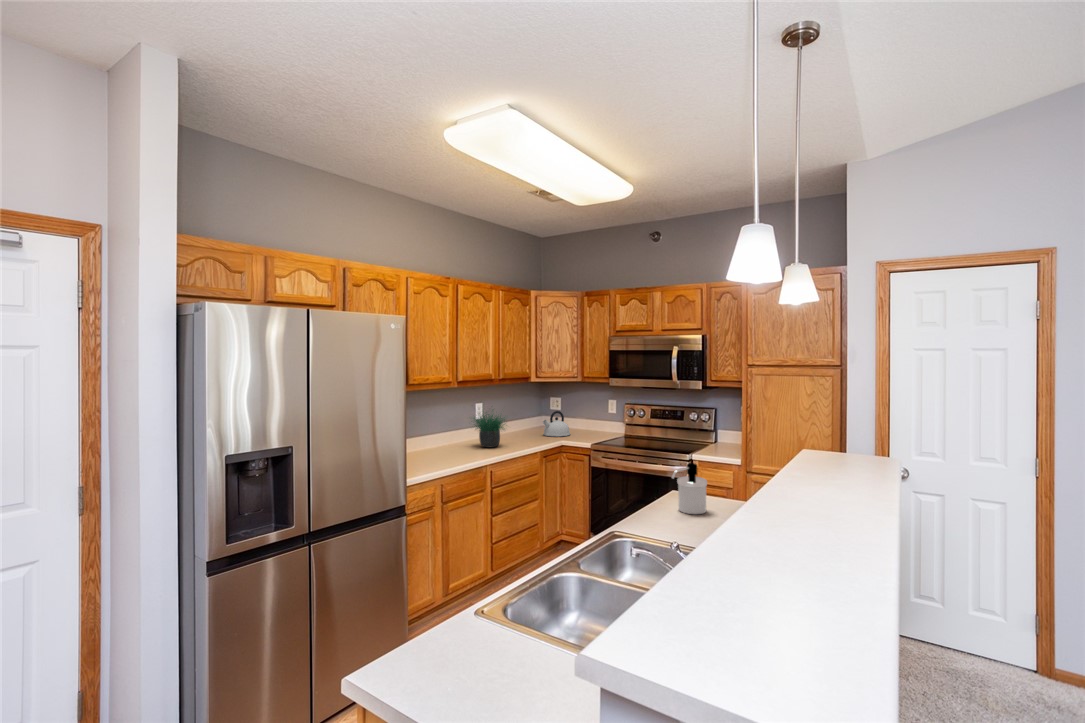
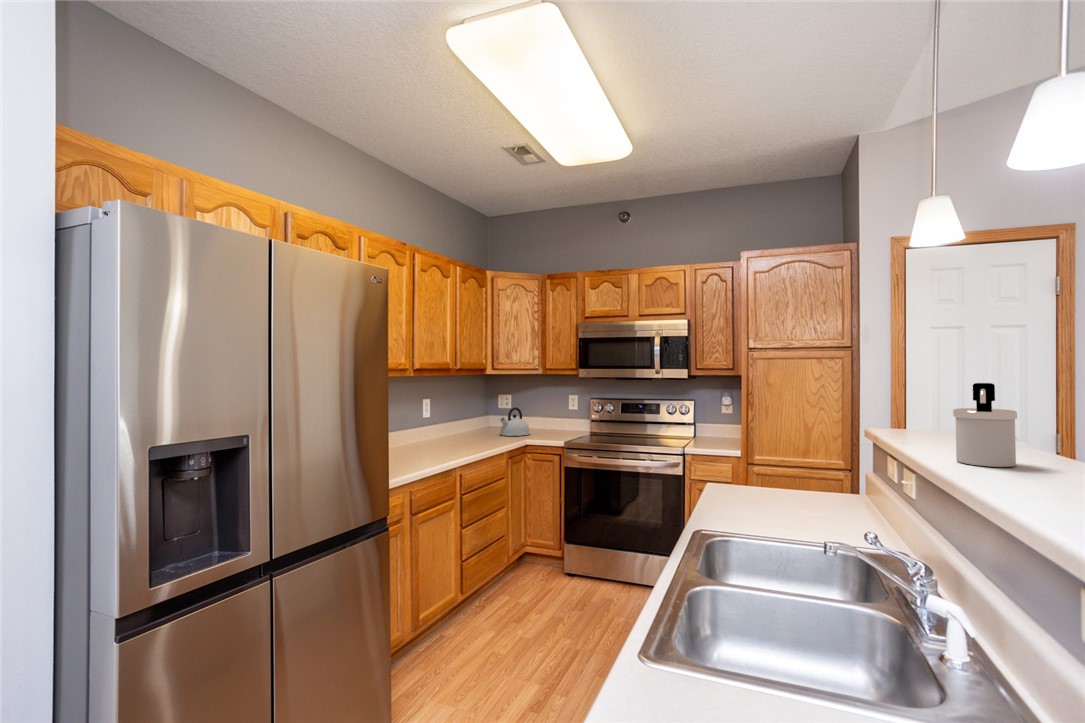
potted plant: present [473,412,505,447] -> none [419,391,478,449]
soap dispenser: present [672,463,707,514] -> present [953,383,1017,467]

